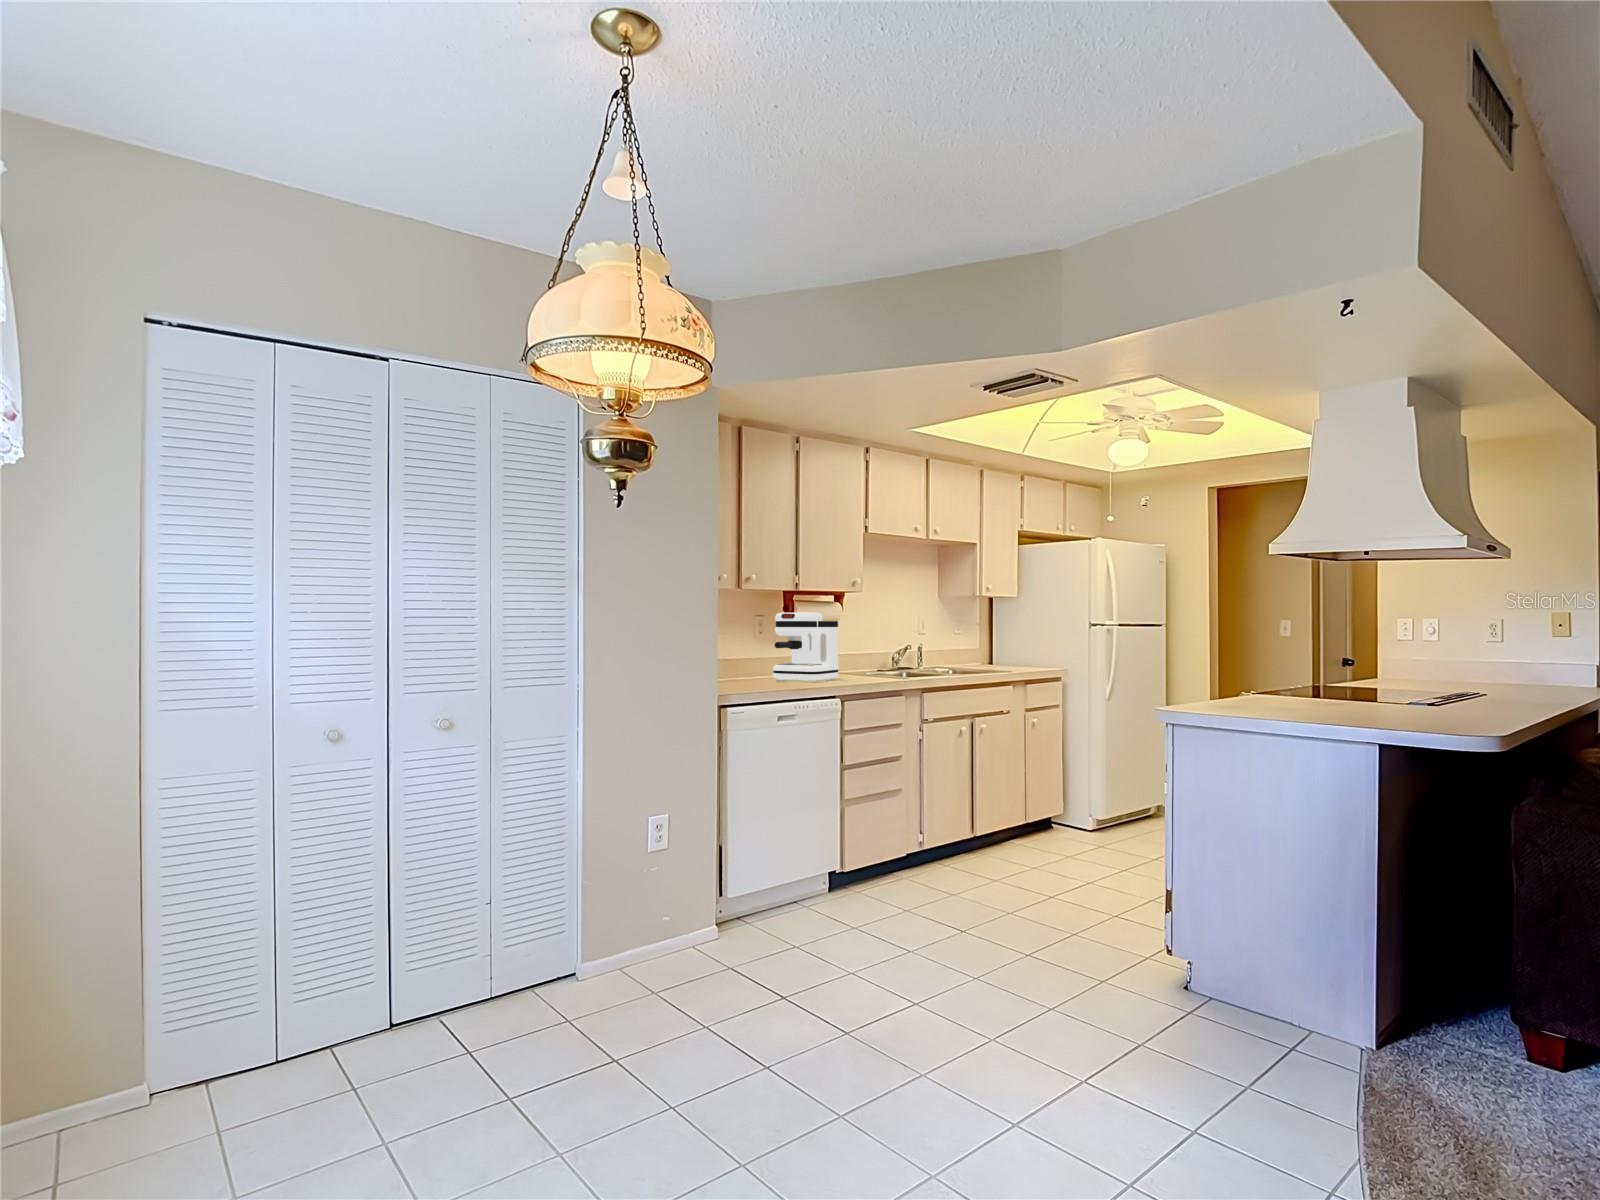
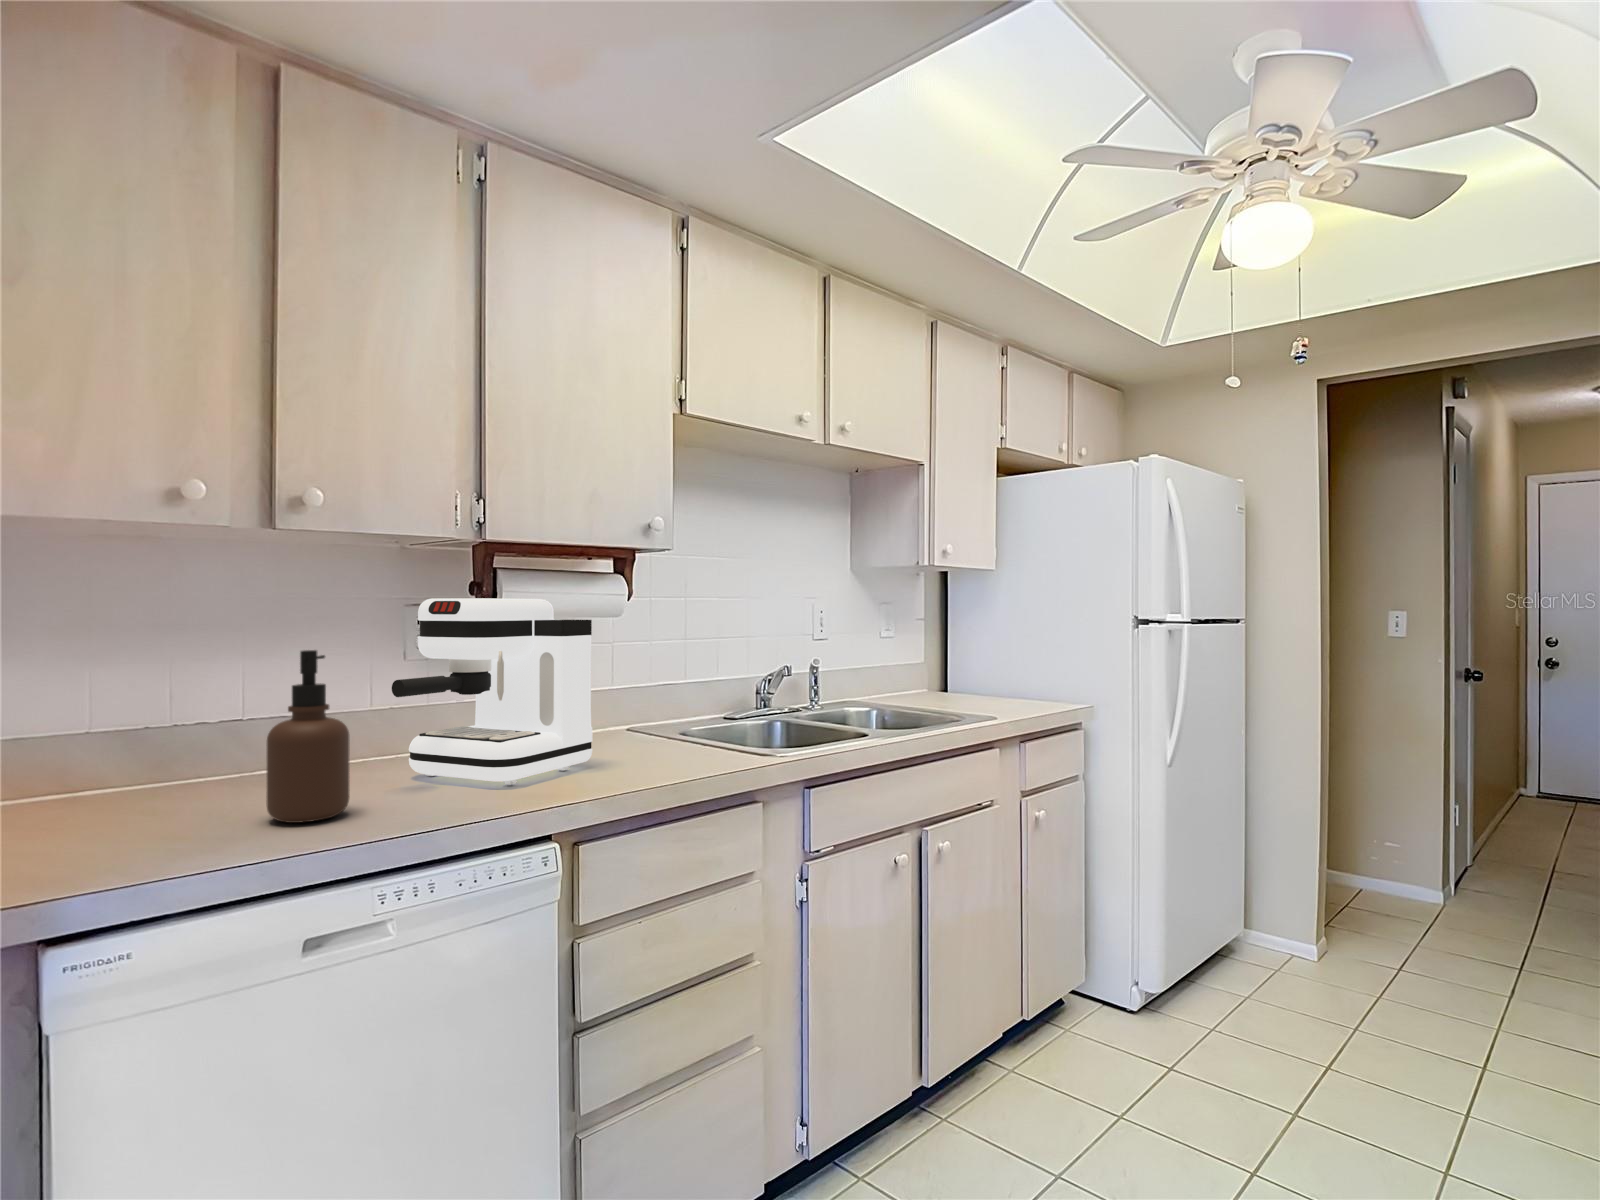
soap dispenser: none [748,630,772,686] -> present [267,650,350,823]

